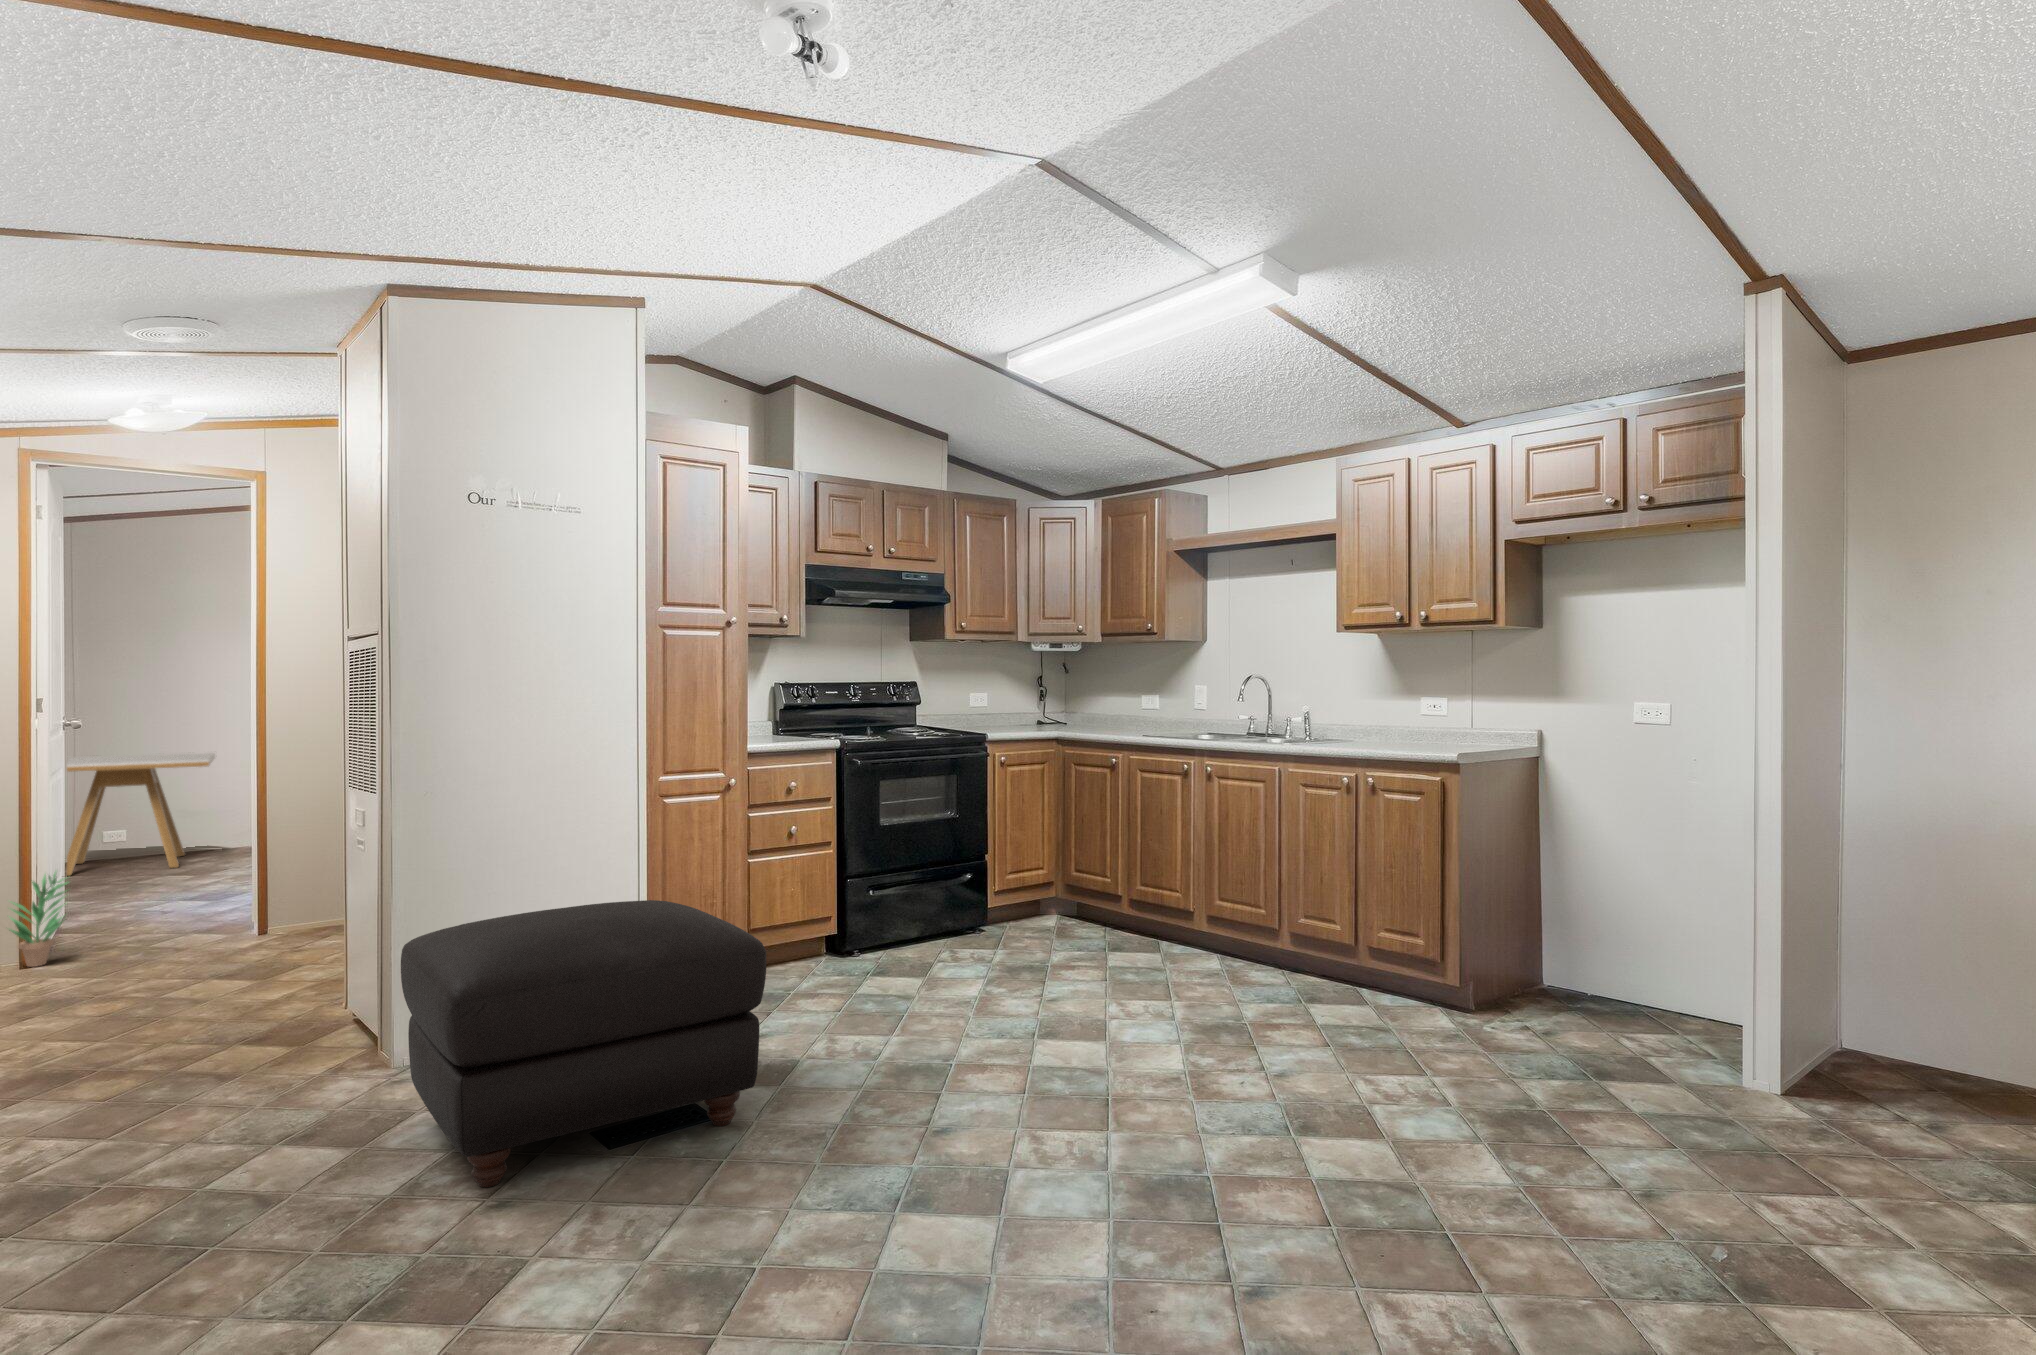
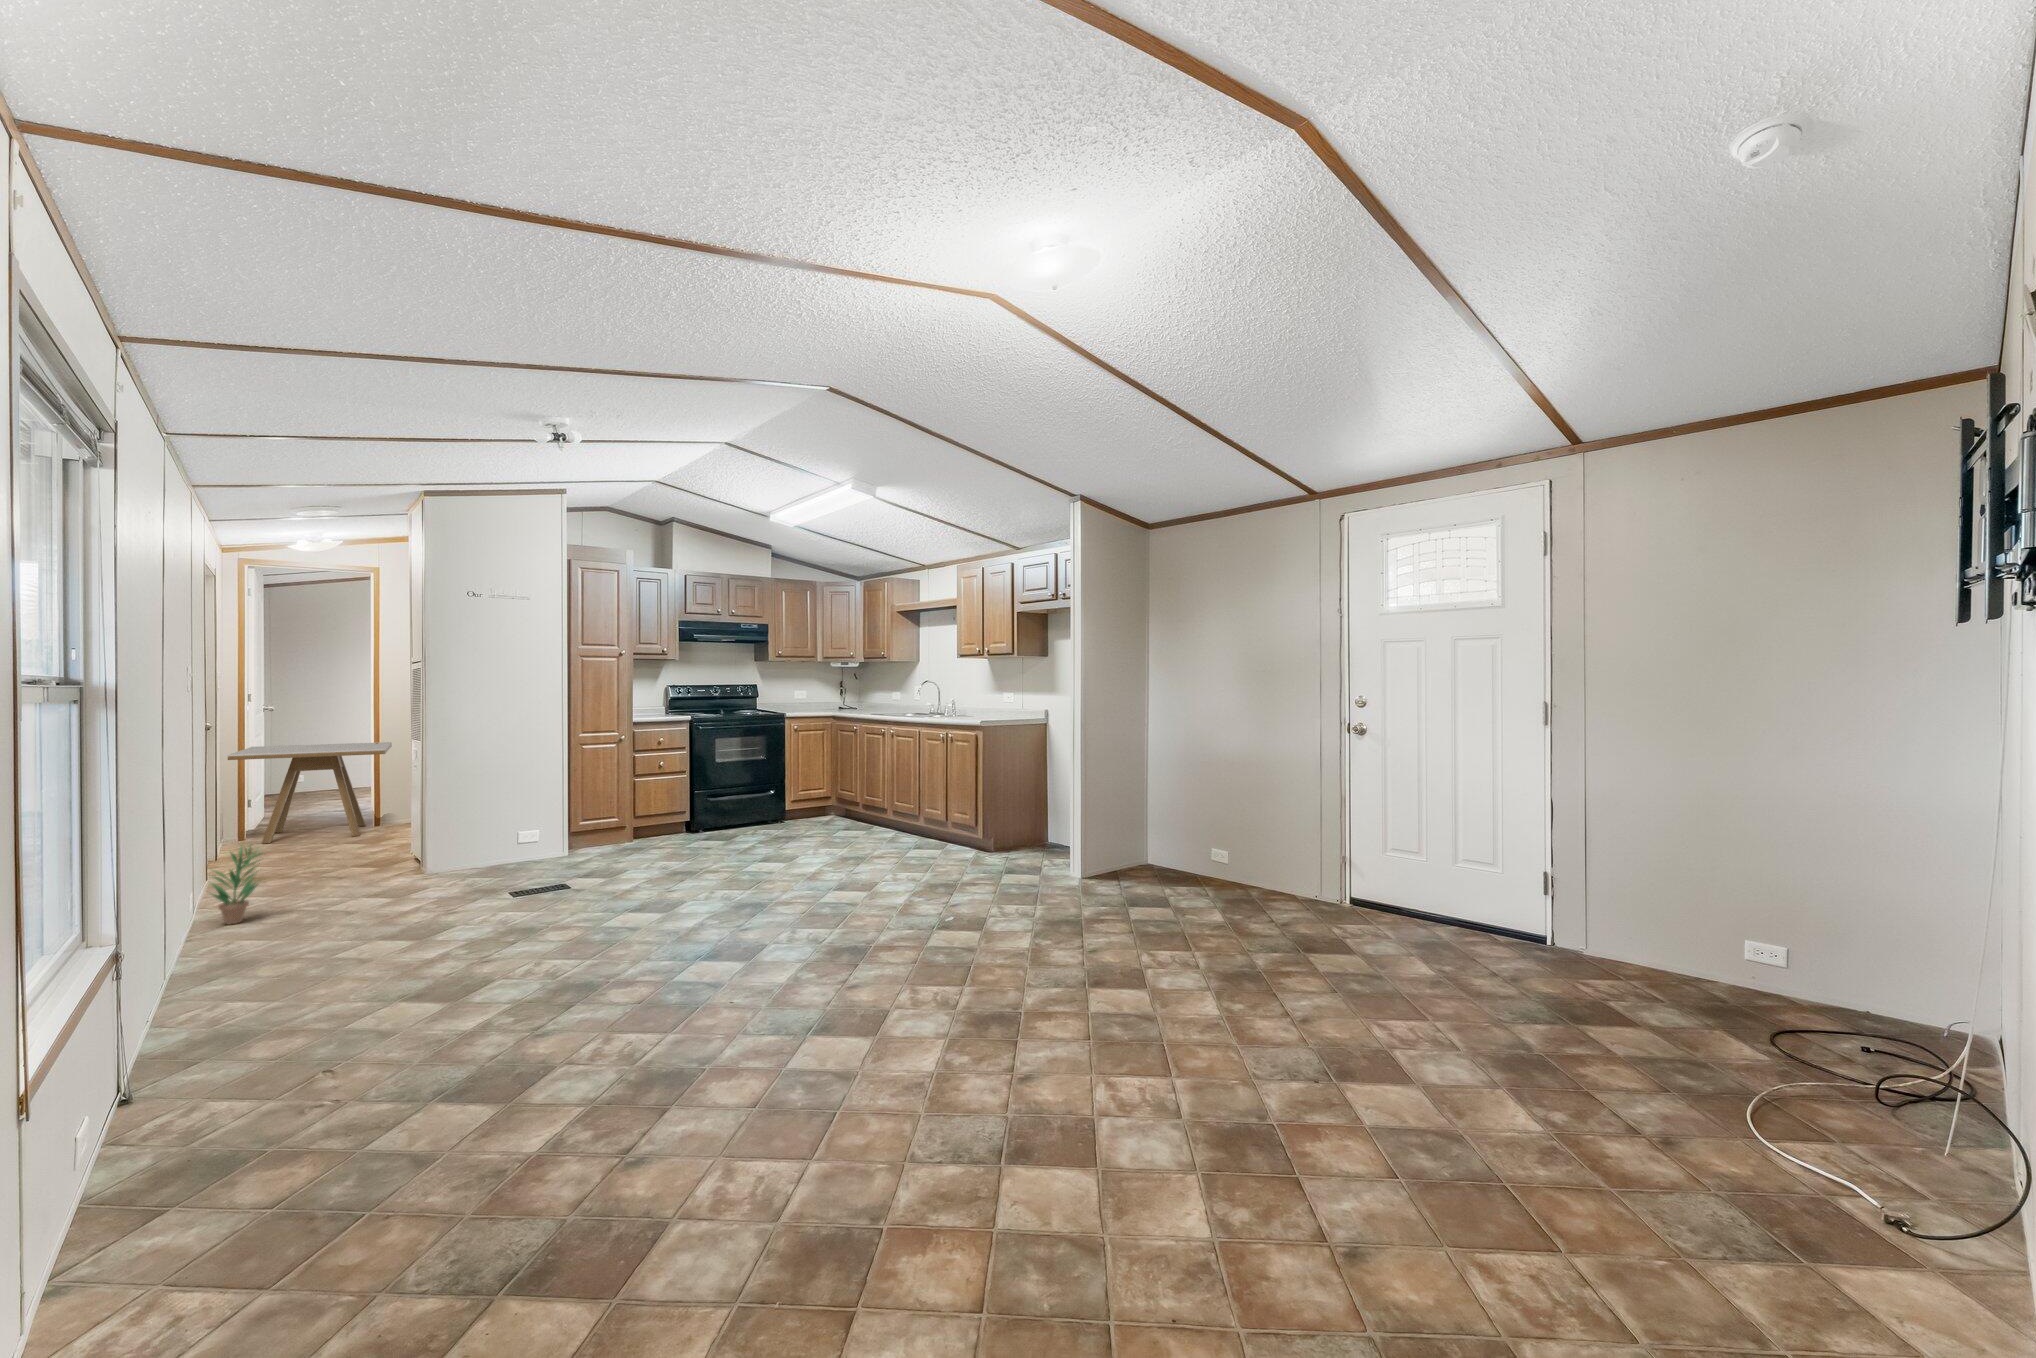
ottoman: present [401,900,766,1187] -> none [547,874,871,1142]

